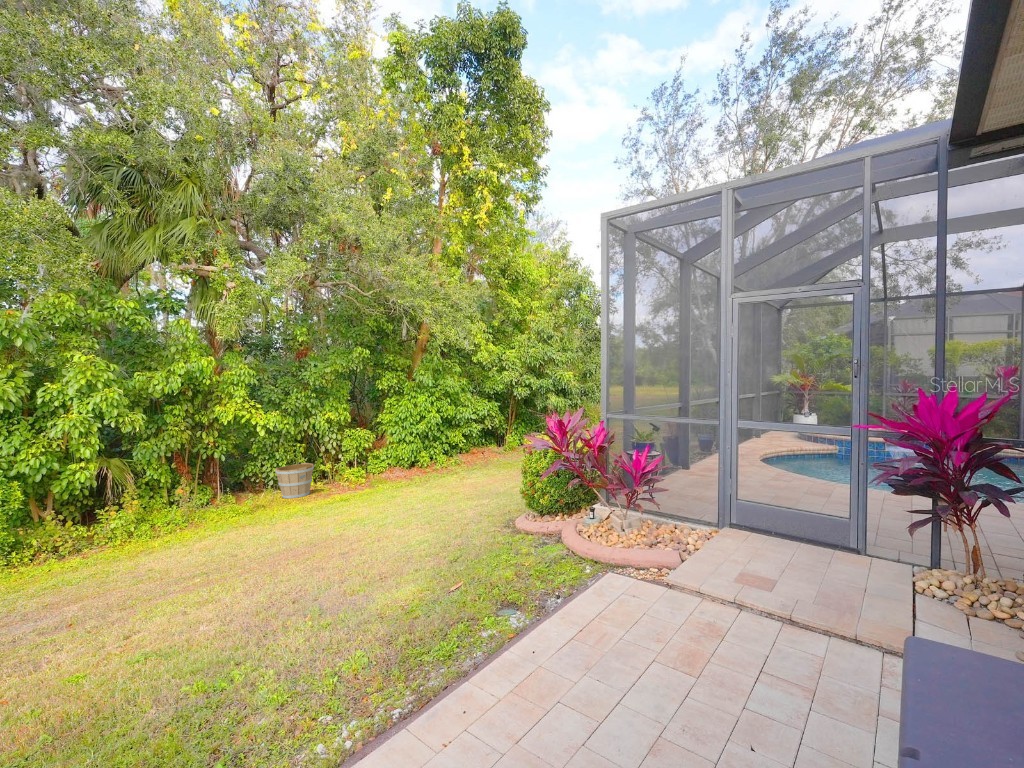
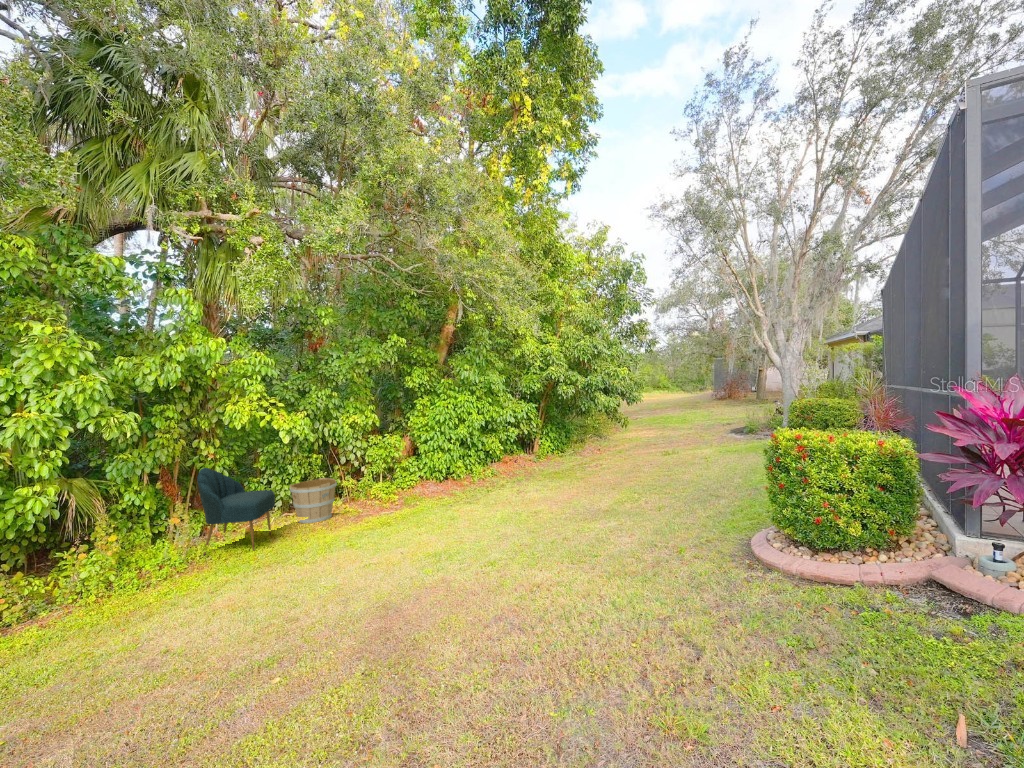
chair: none [198,453,260,519] -> present [197,468,275,555]

